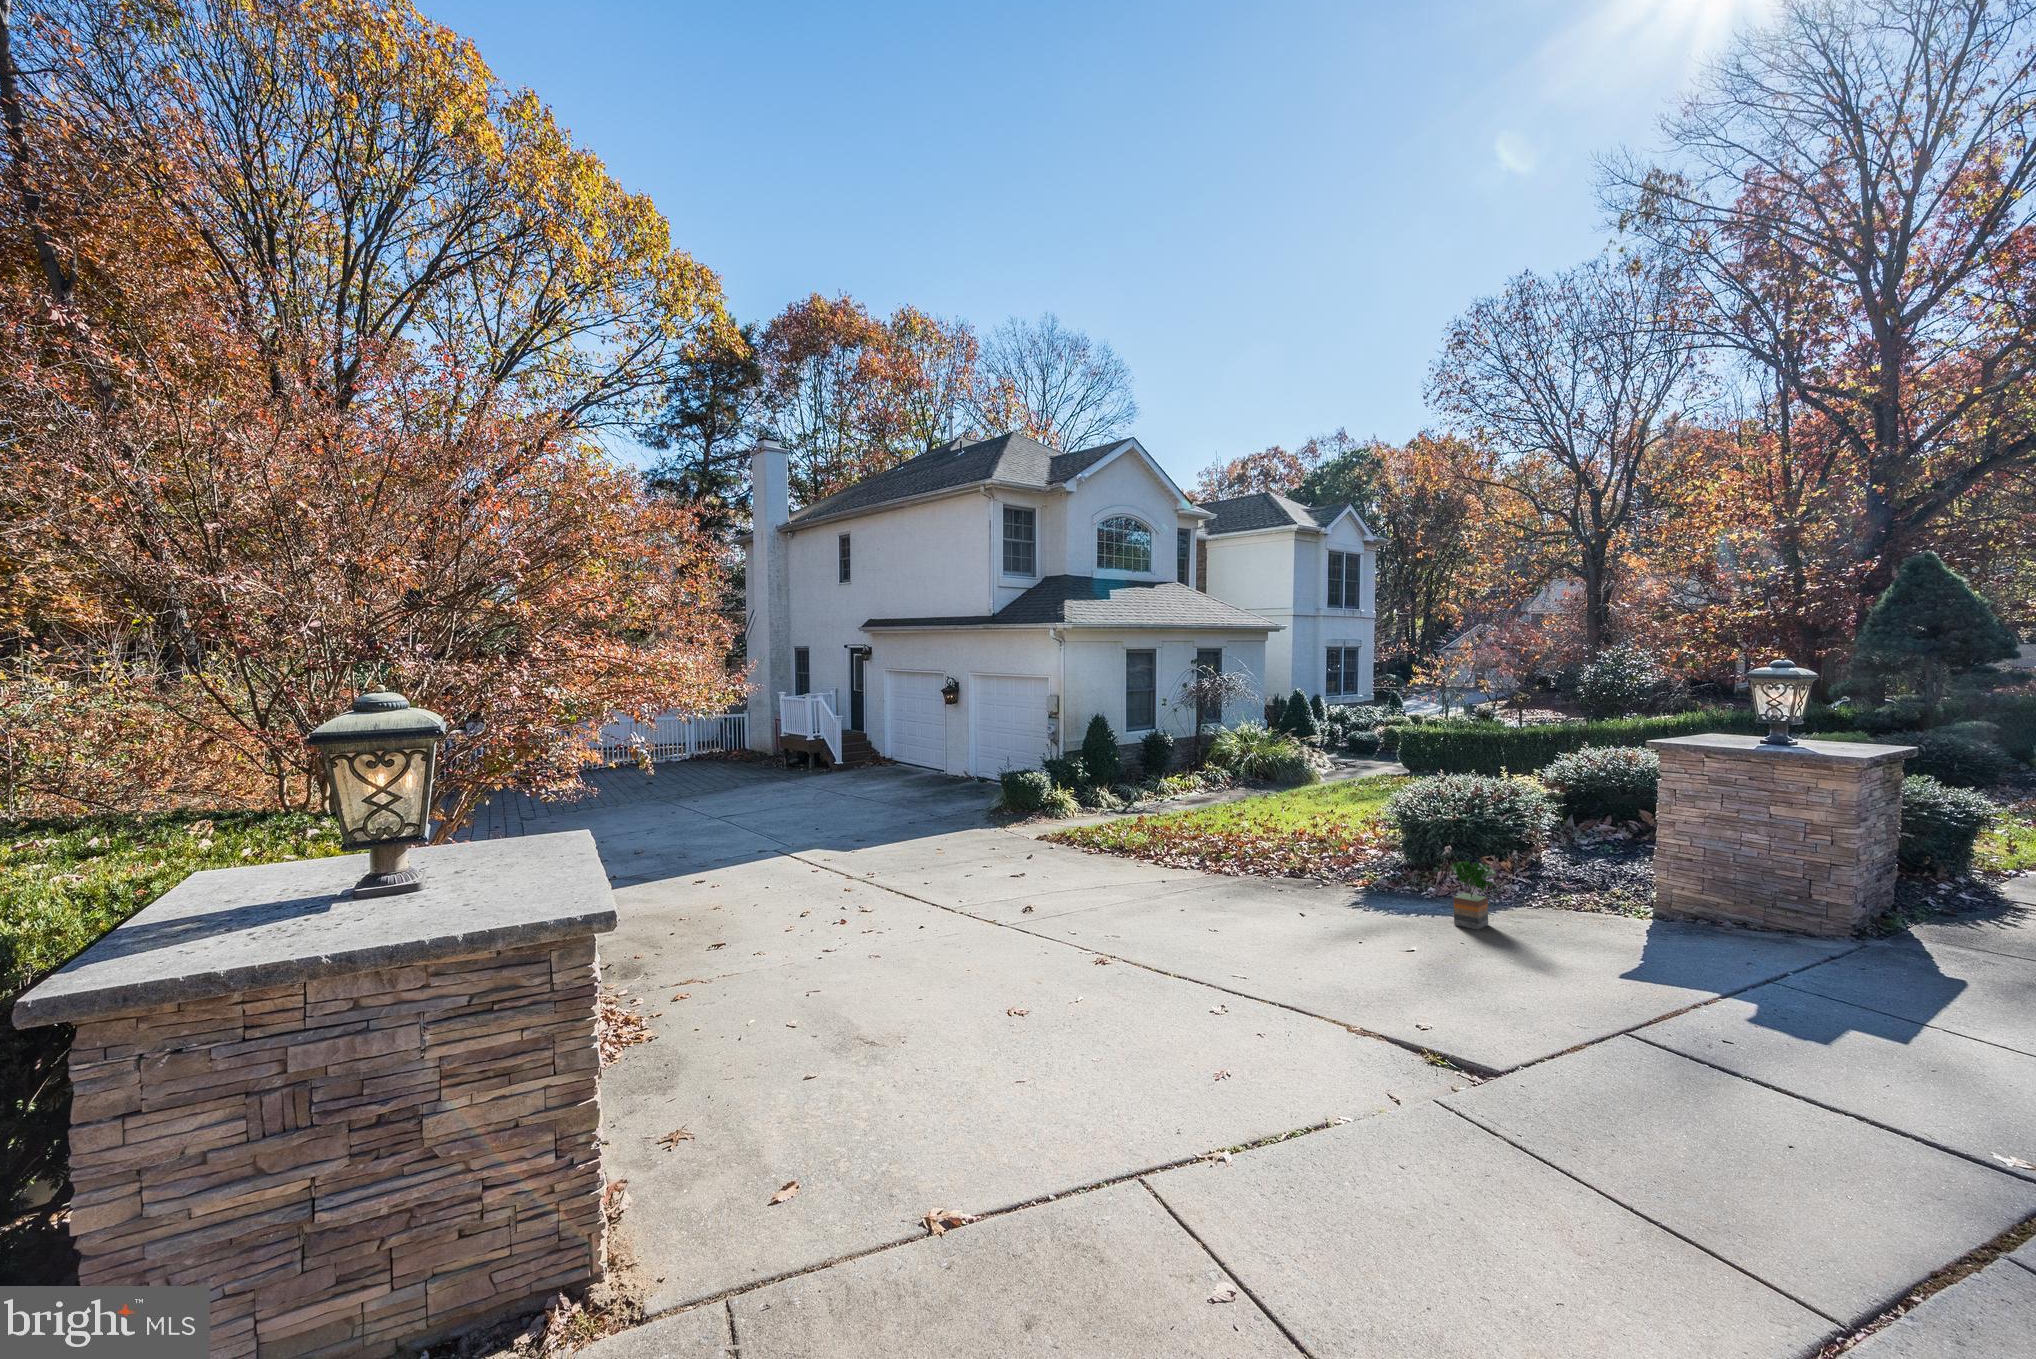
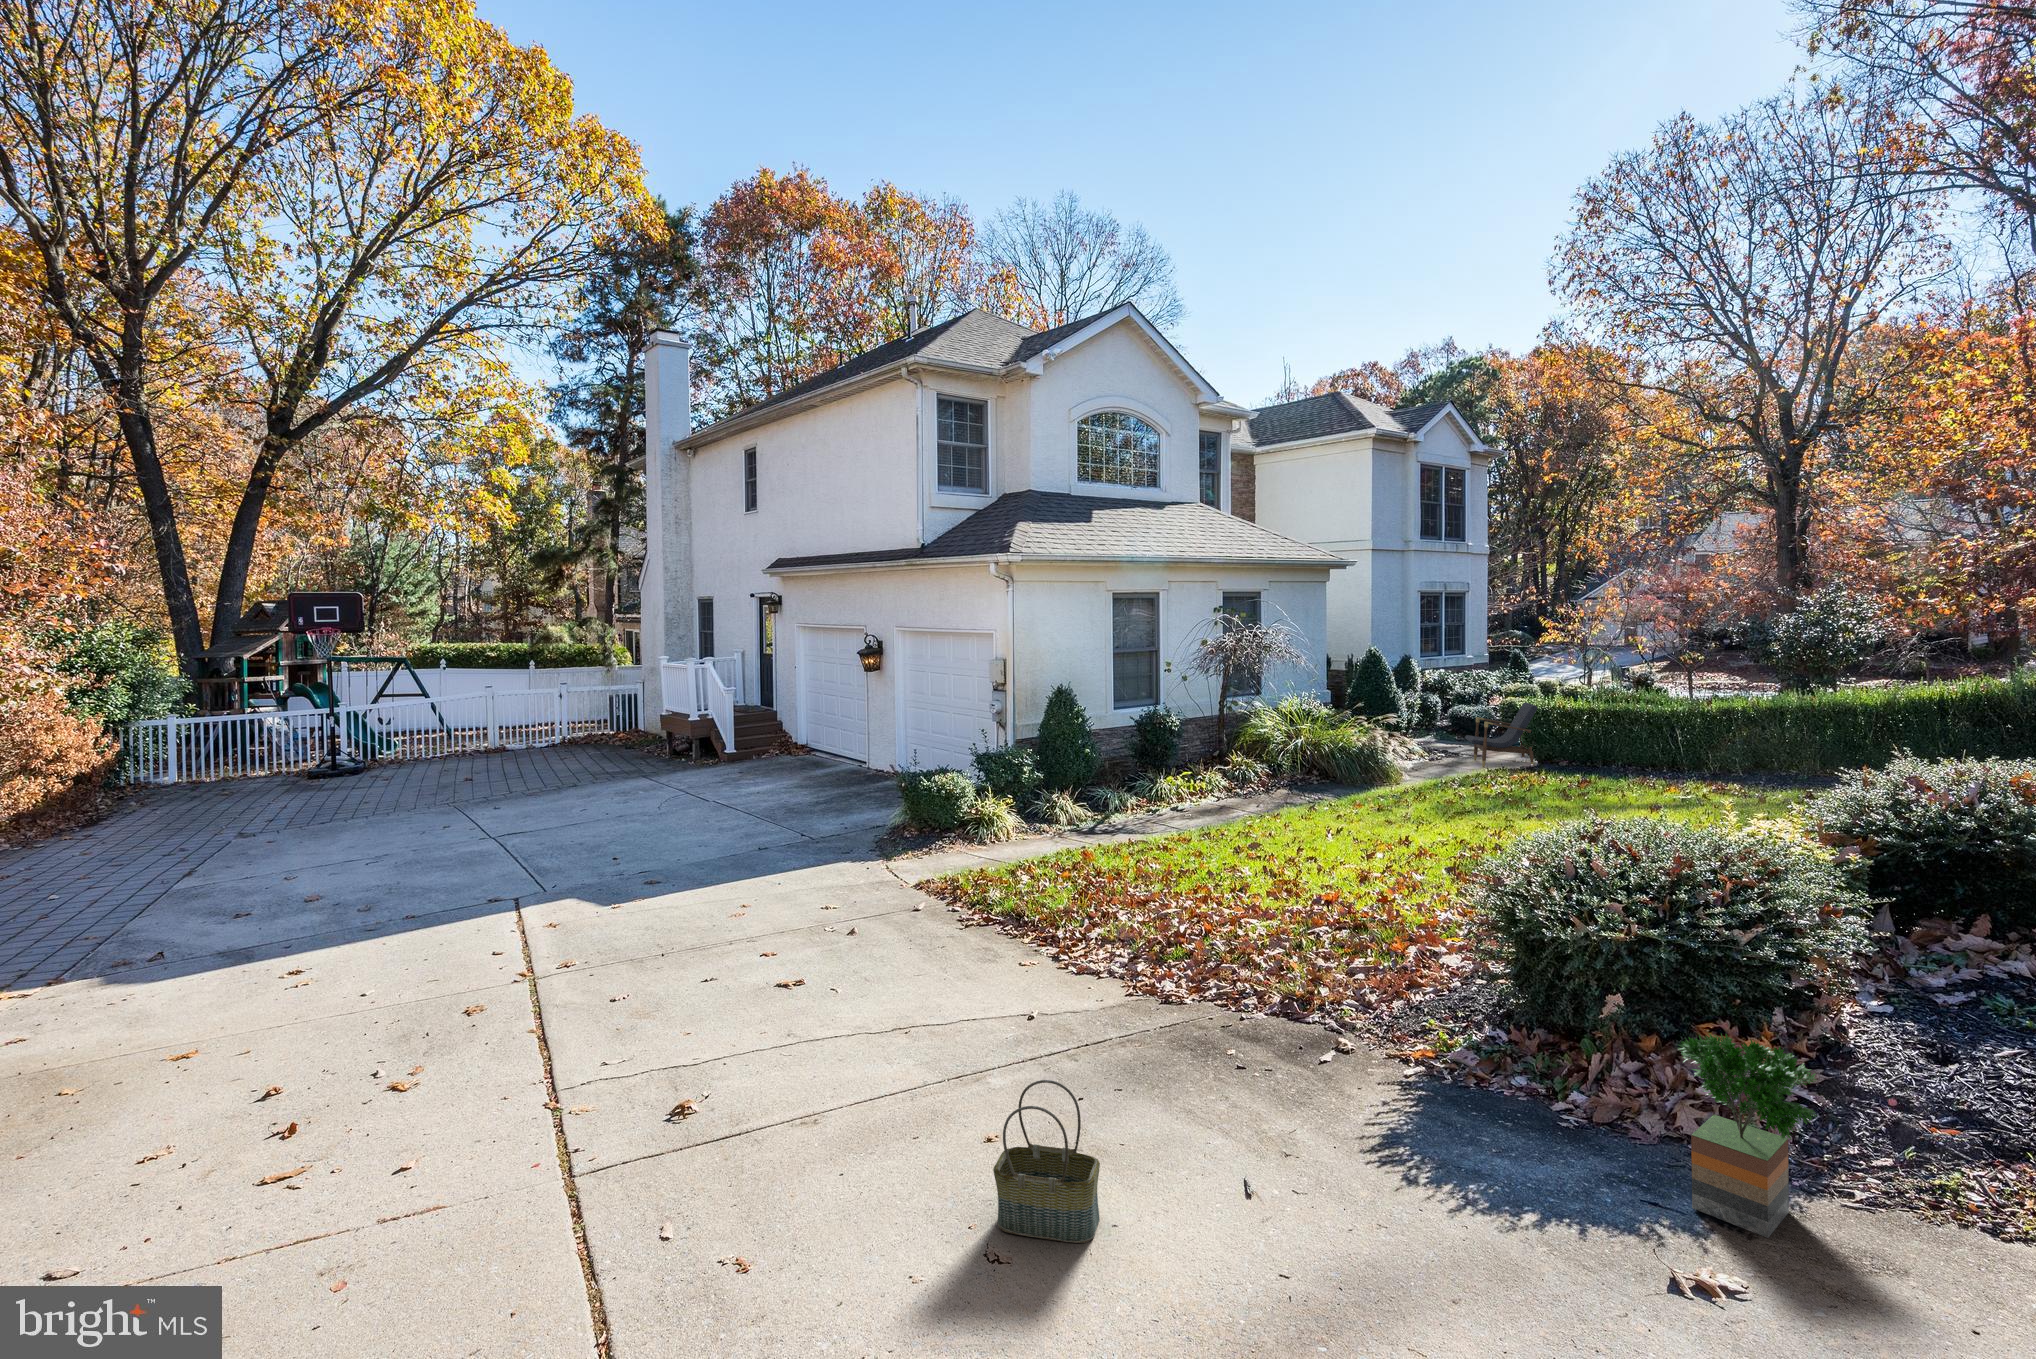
lounge chair: none [1361,730,1409,774] -> present [1465,703,1537,767]
basket: none [1194,881,1235,939] -> present [993,1080,1100,1243]

